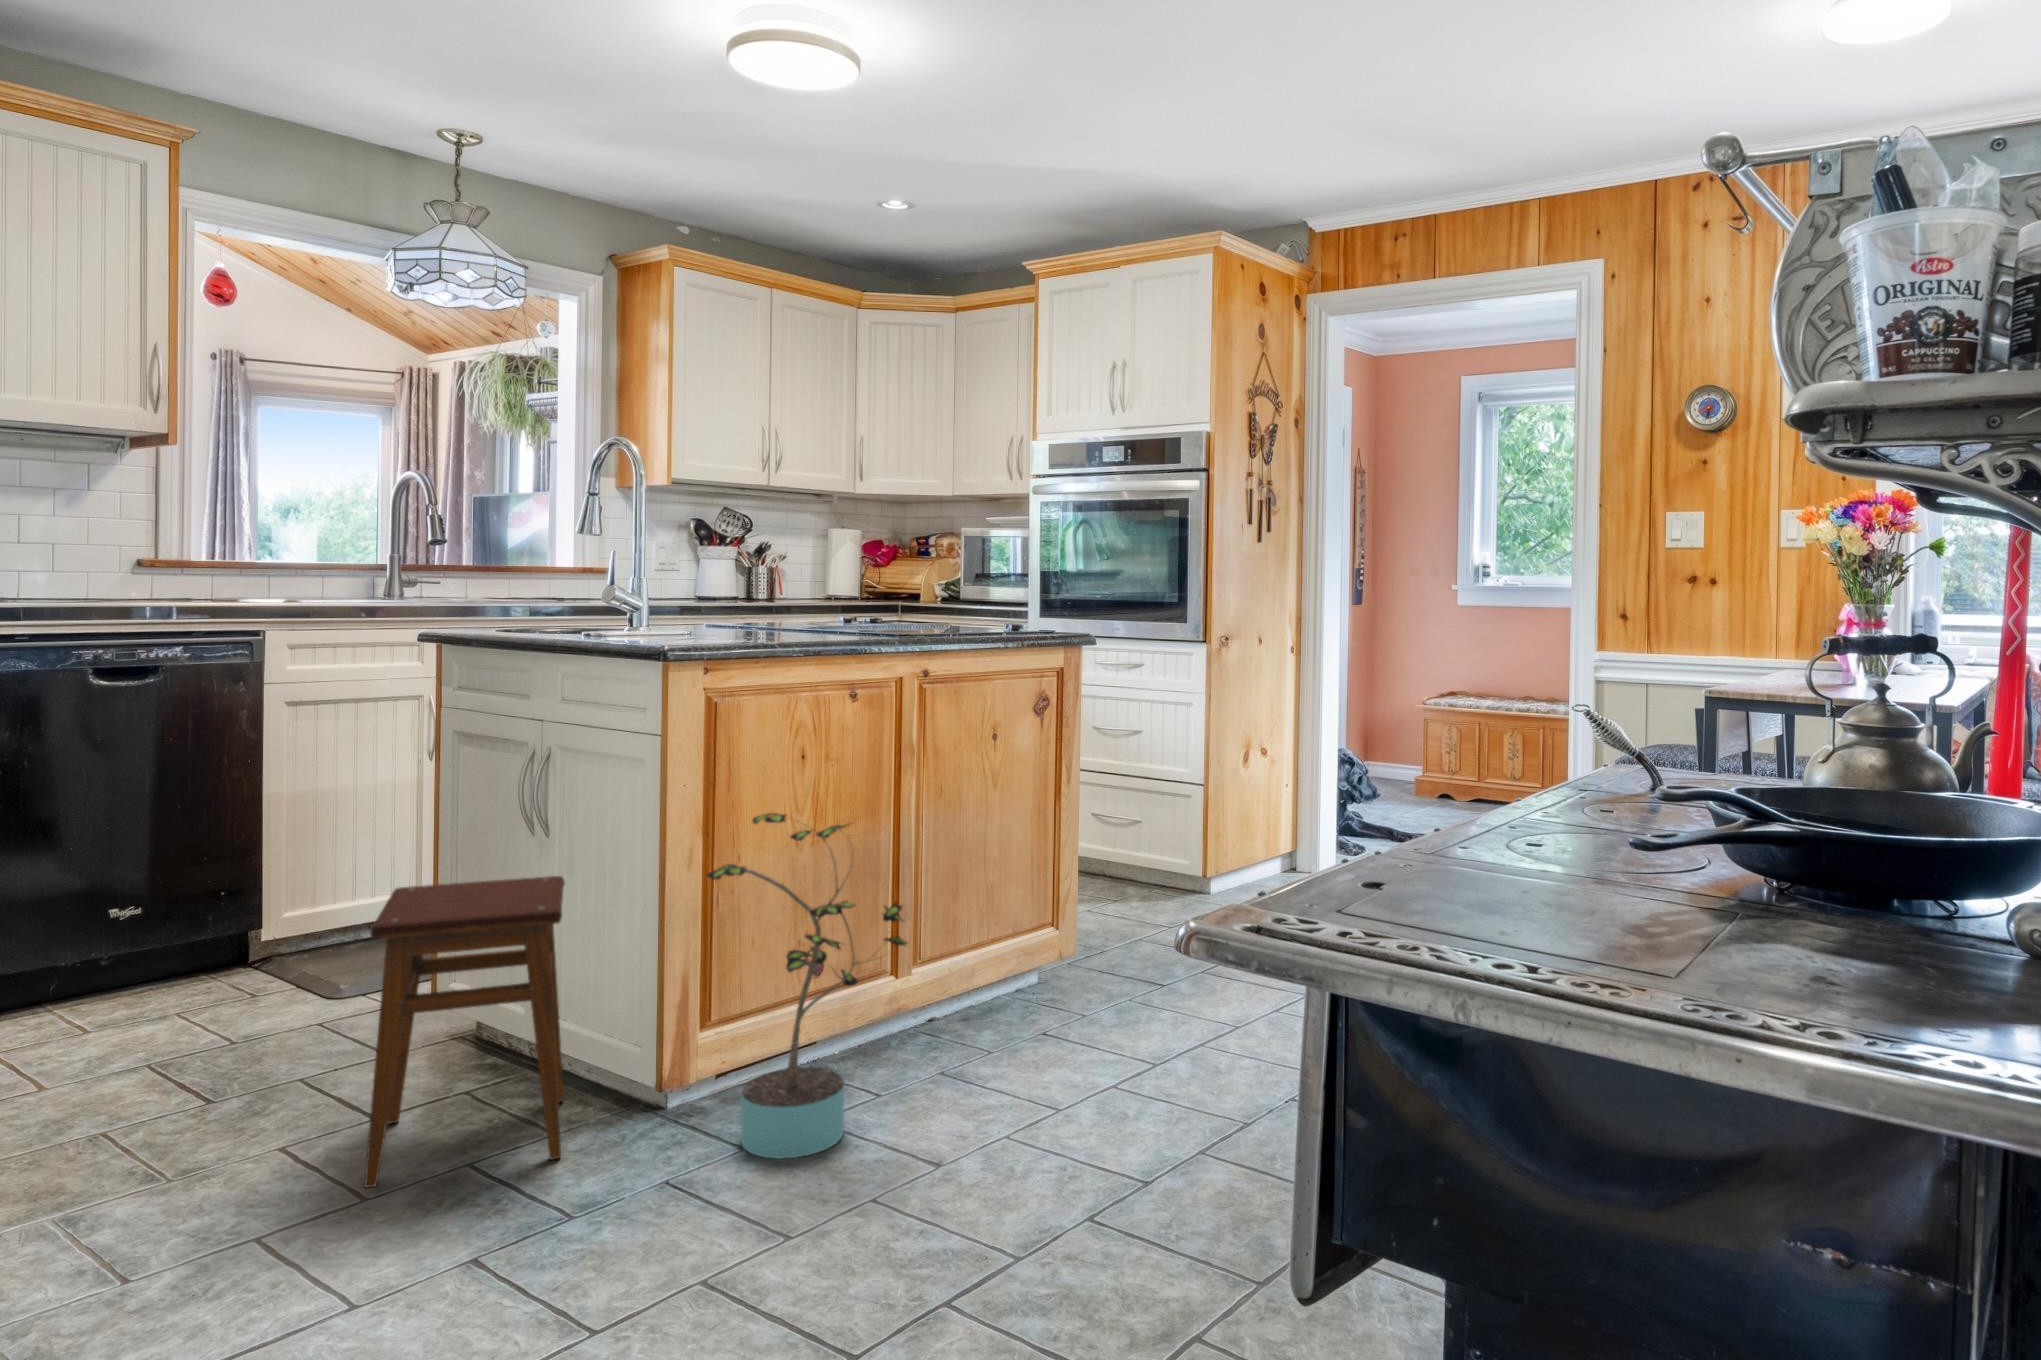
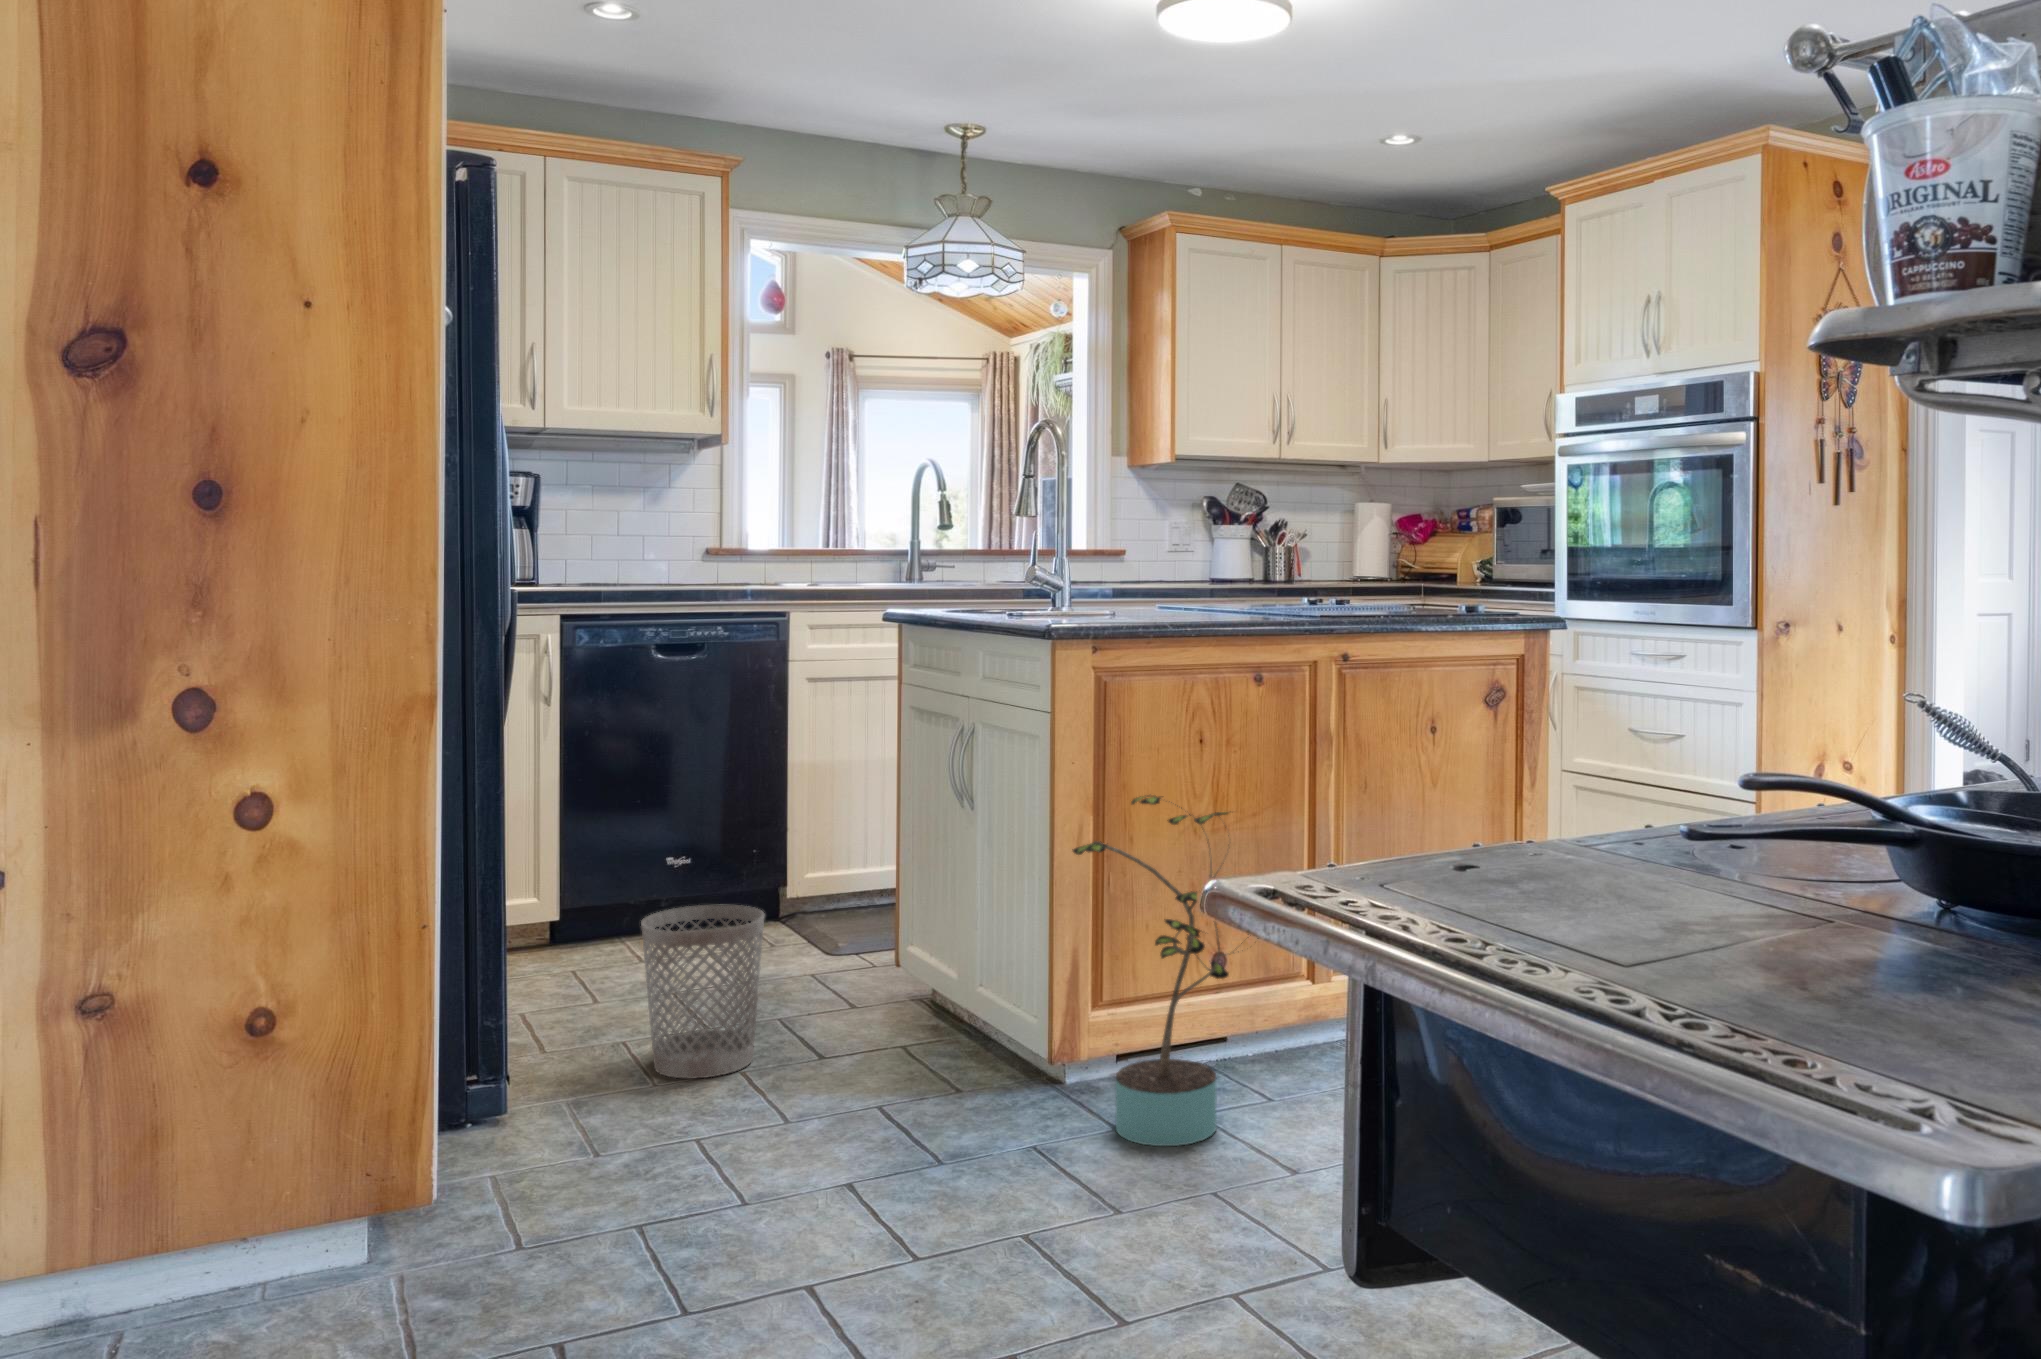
stool: present [364,876,565,1188] -> none [795,845,981,1113]
wastebasket: none [135,964,300,1174] -> present [641,904,764,1078]

